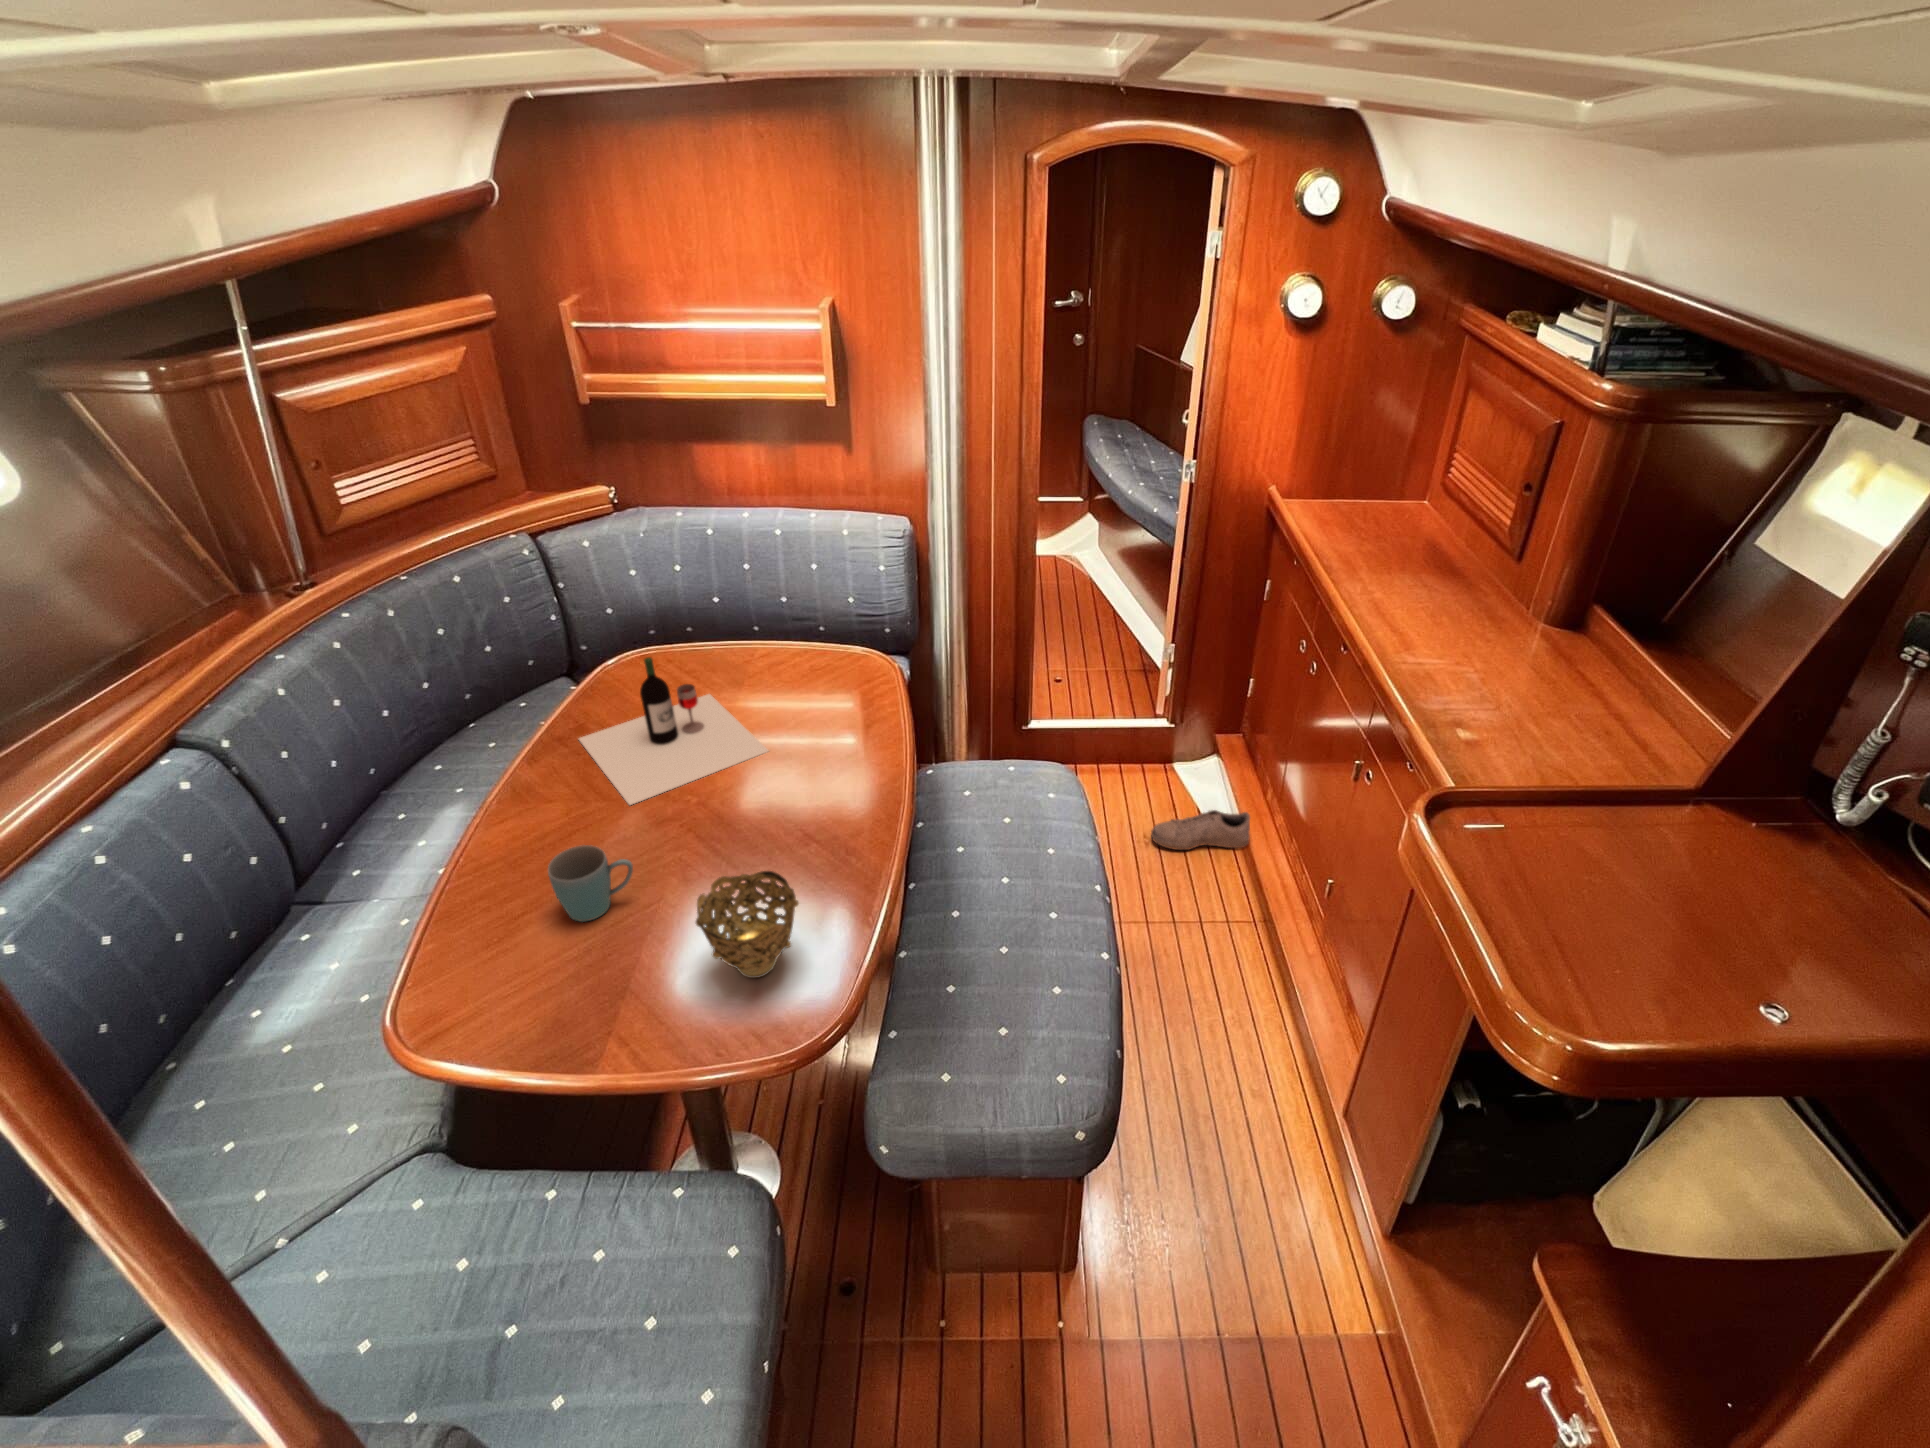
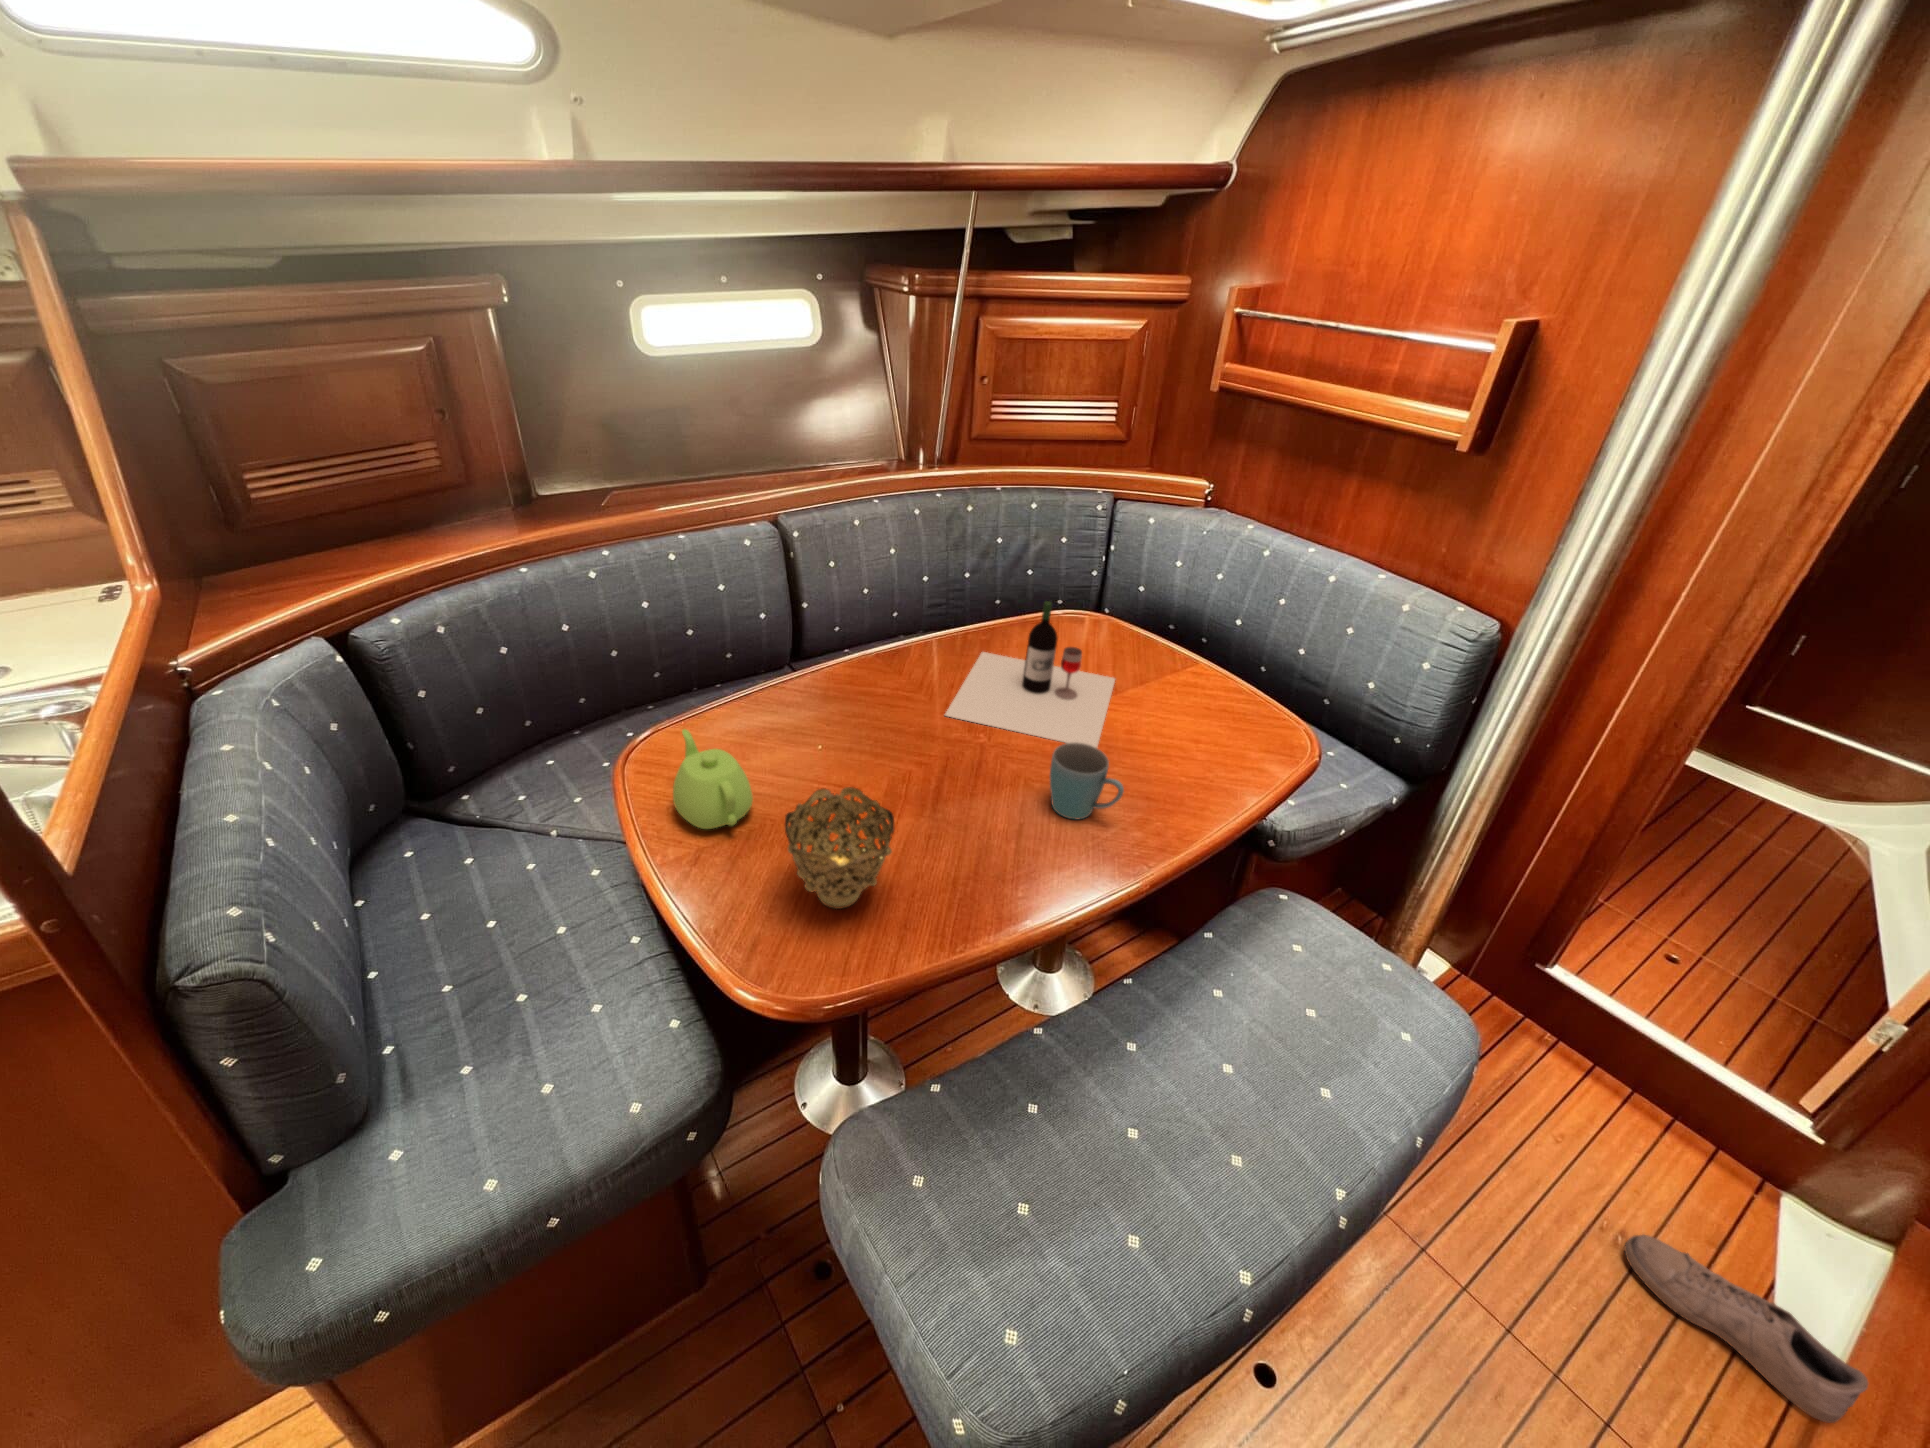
mug: present [548,845,633,922] -> present [1050,743,1124,819]
teapot: none [480,946,617,1031] -> present [673,729,753,829]

